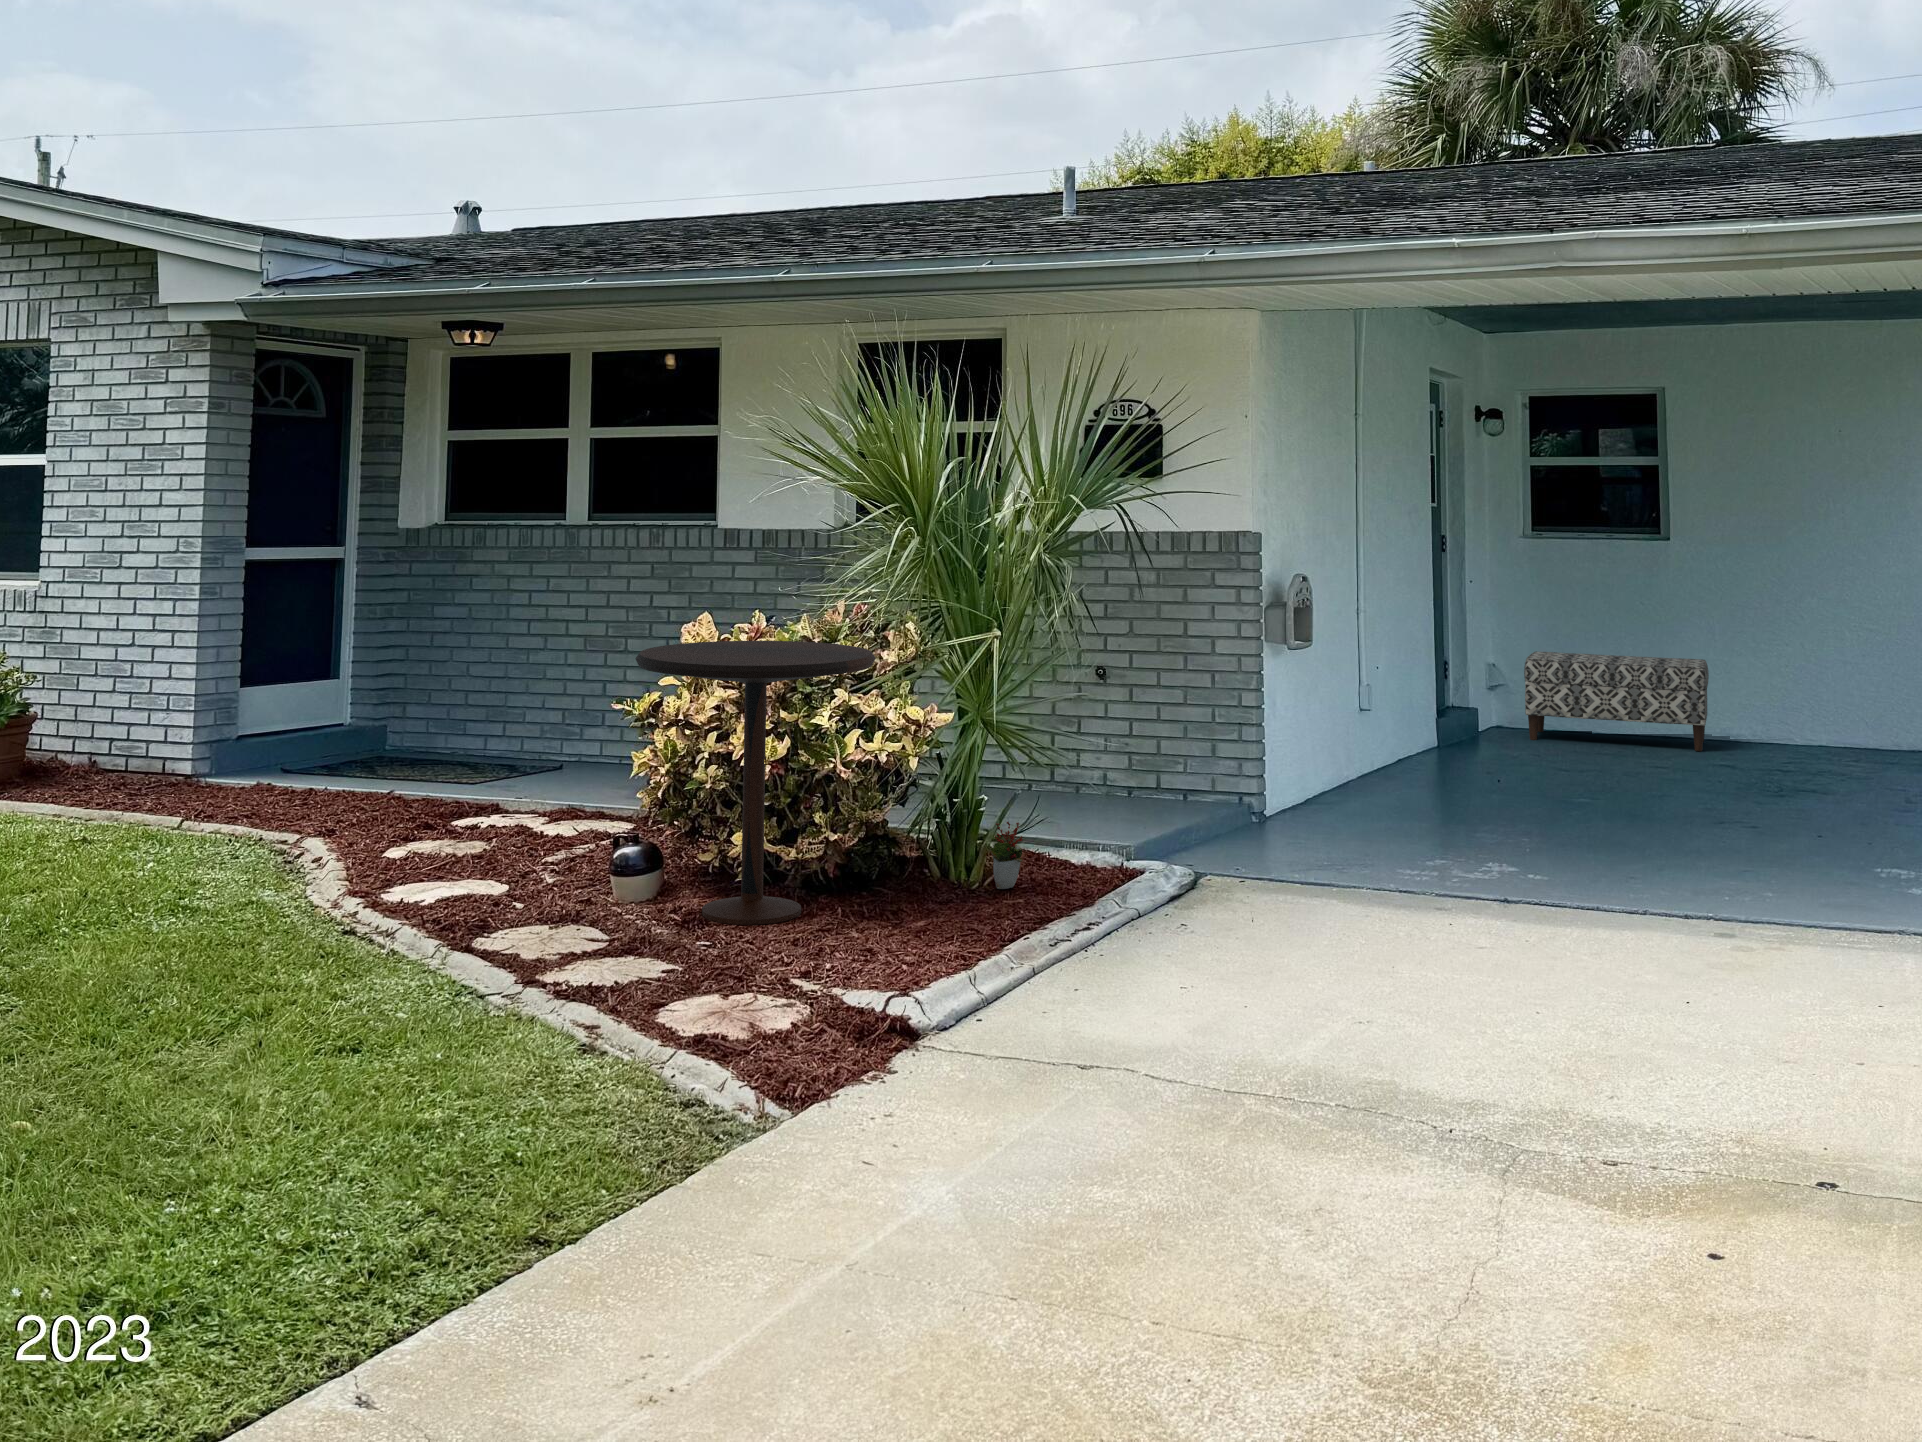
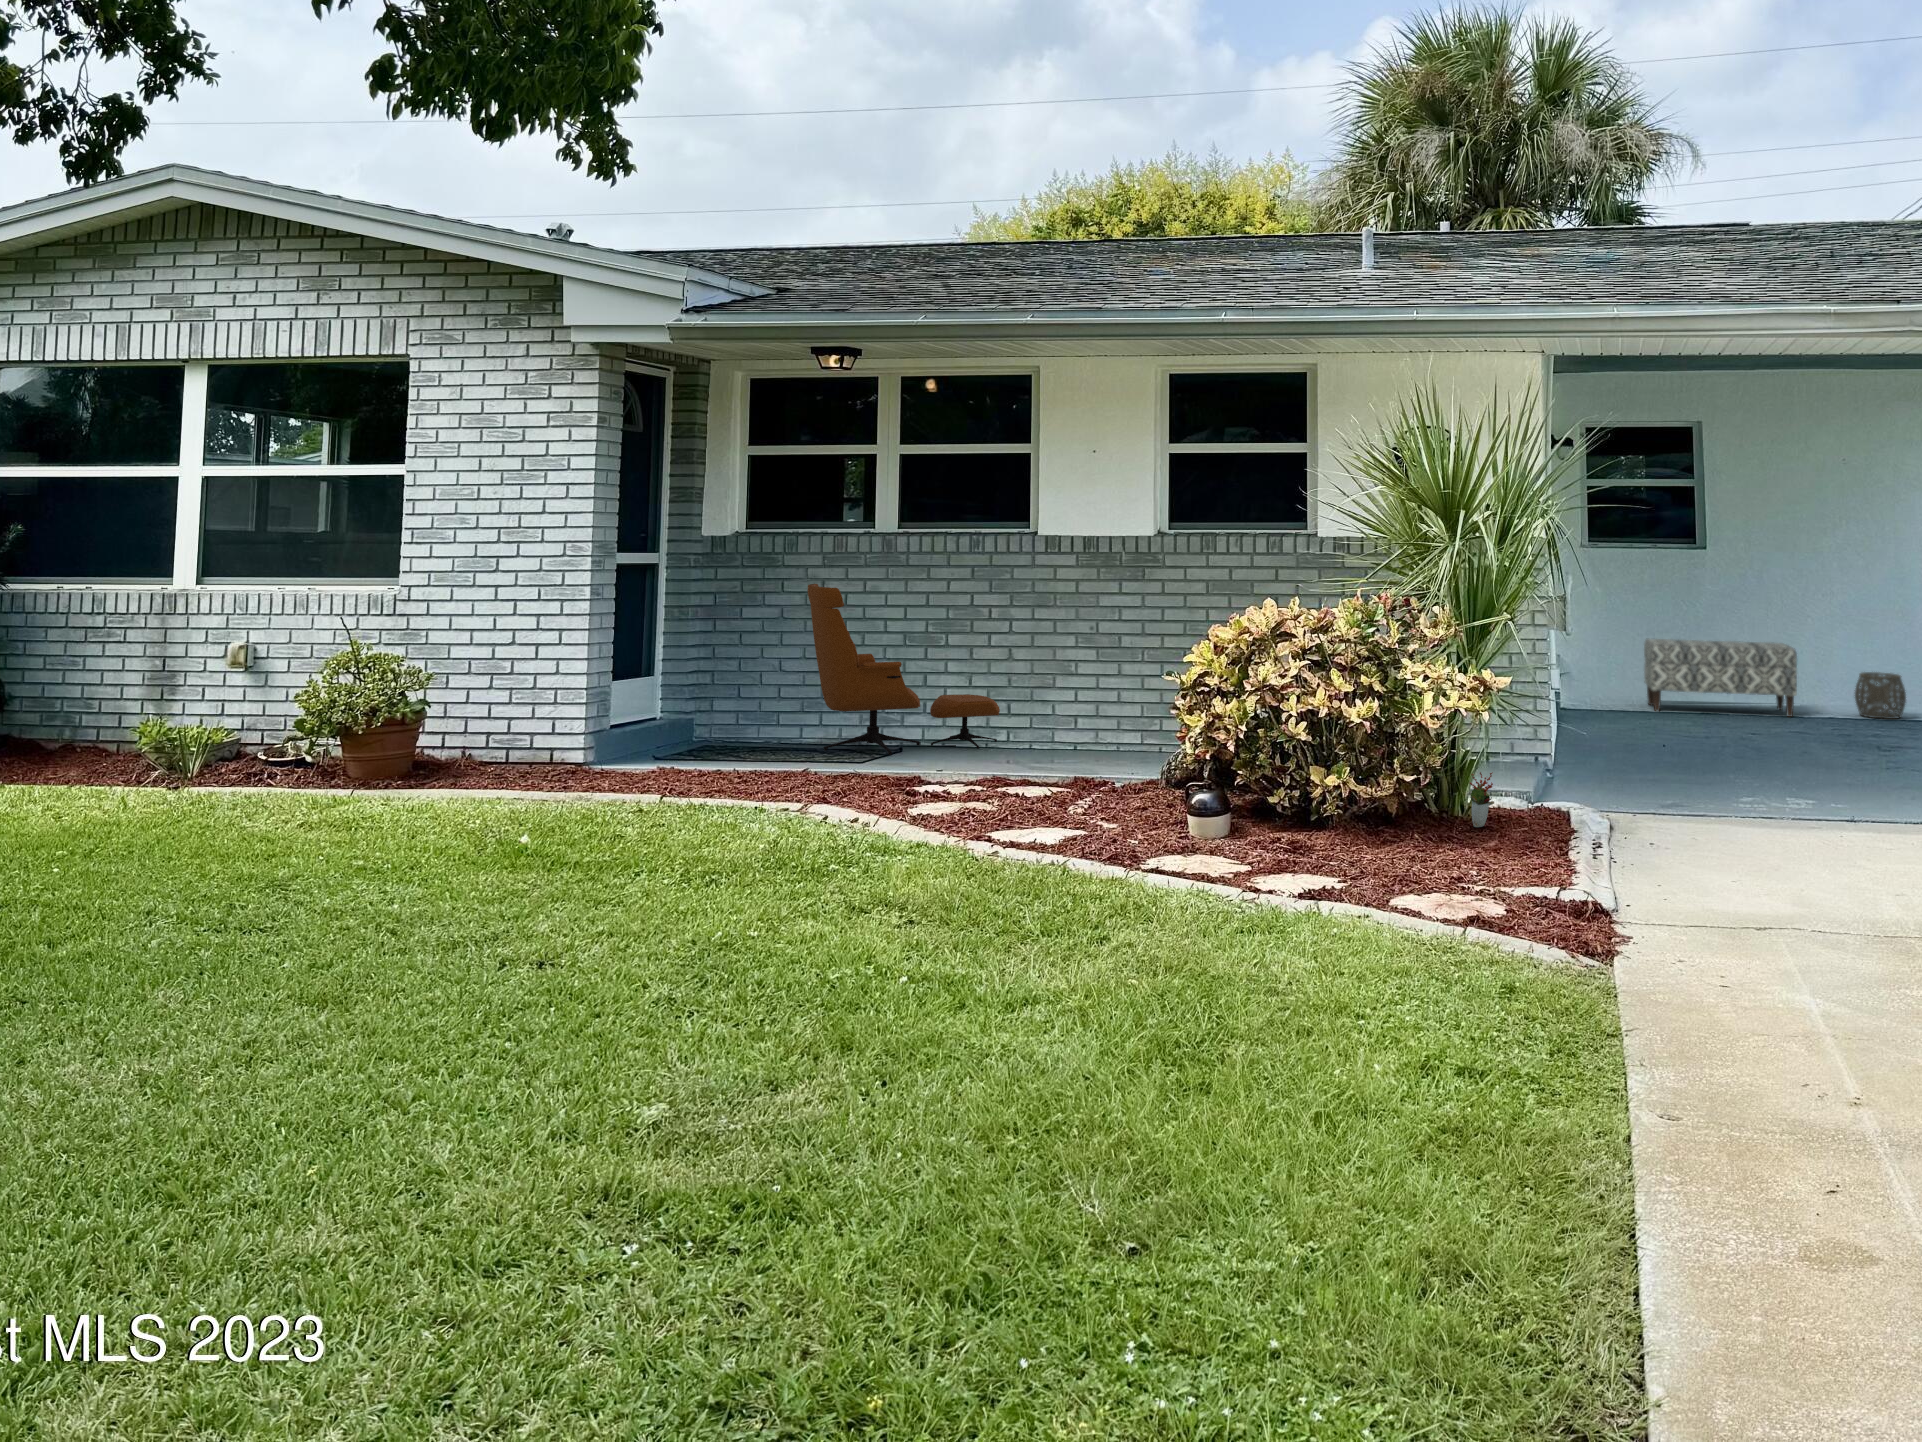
lounge chair: none [424,581,649,772] -> present [808,584,1000,755]
pedestal table: present [635,641,876,925] -> none [1232,627,1429,858]
woven basket: none [1791,698,1858,757] -> present [1855,672,1906,719]

